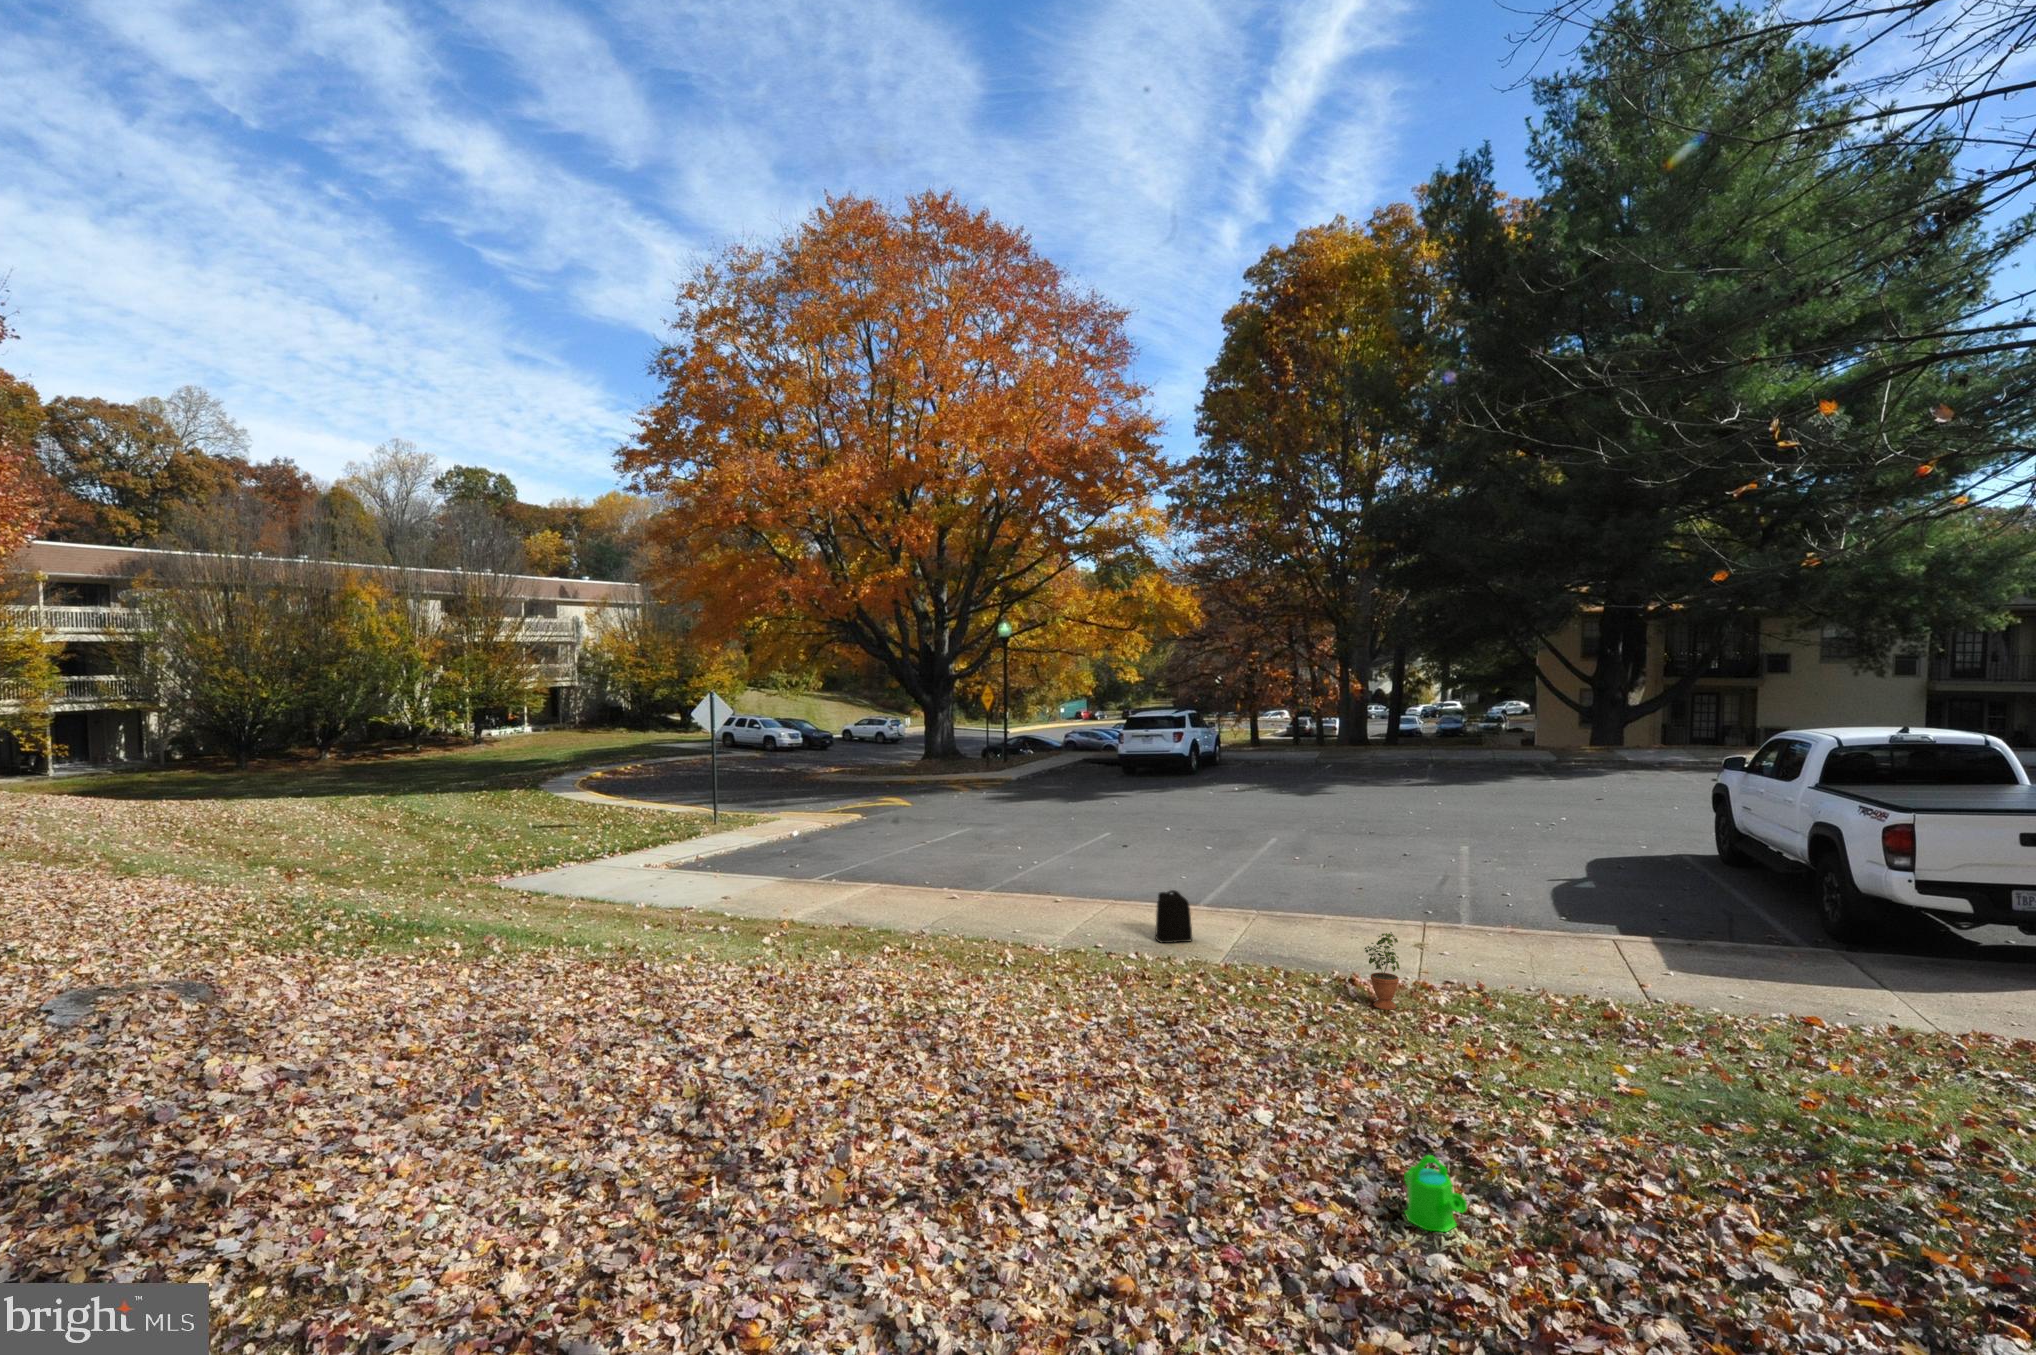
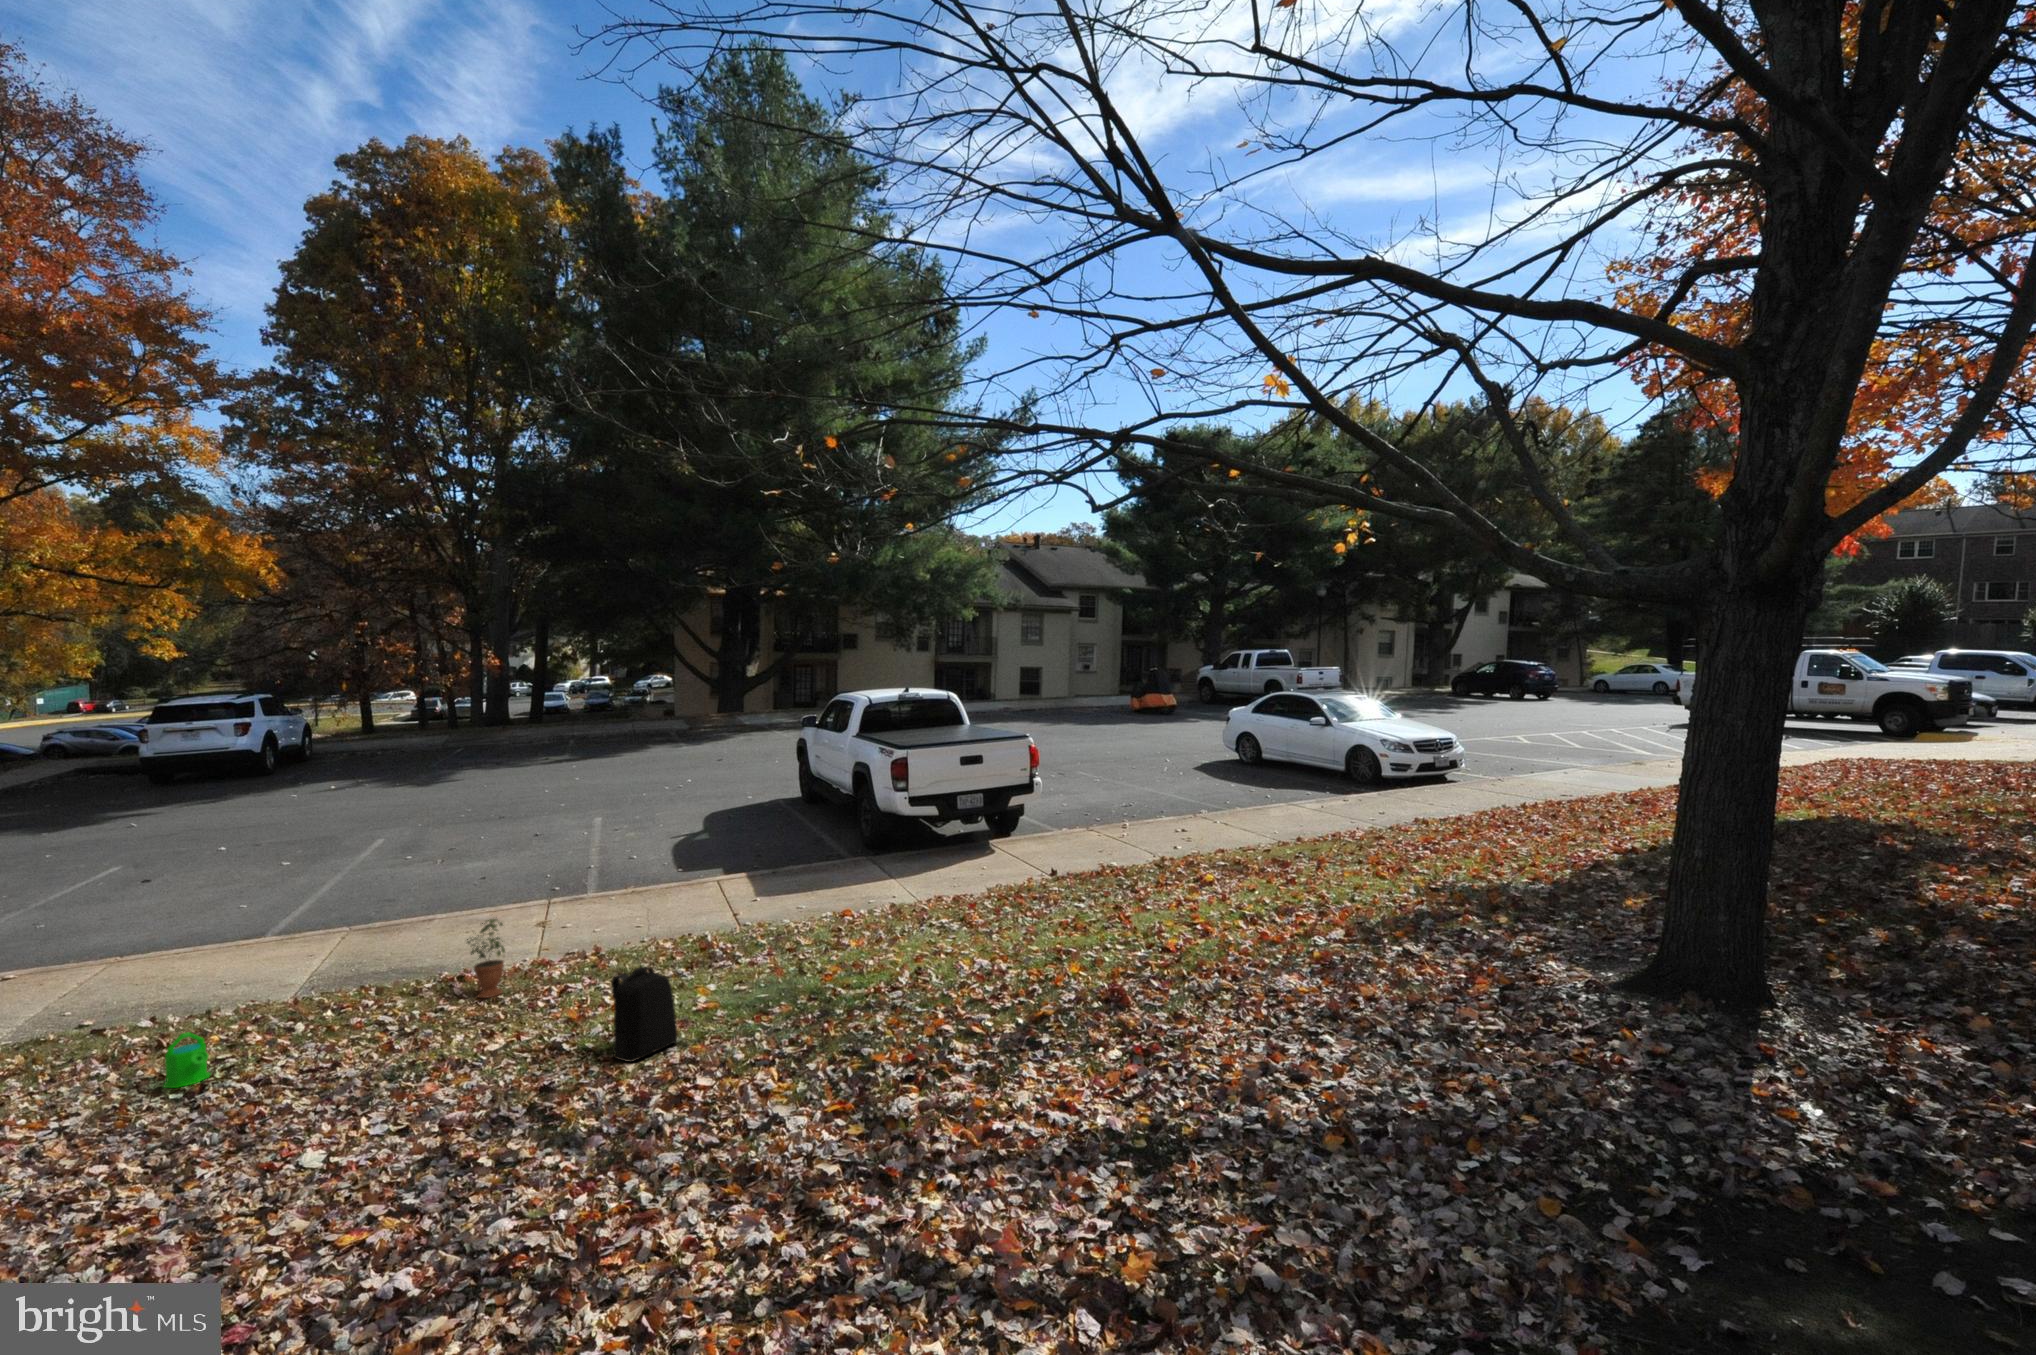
backpack: present [1155,890,1192,943] -> present [611,967,678,1062]
watering can: present [1404,1155,1467,1232] -> present [163,1032,210,1088]

